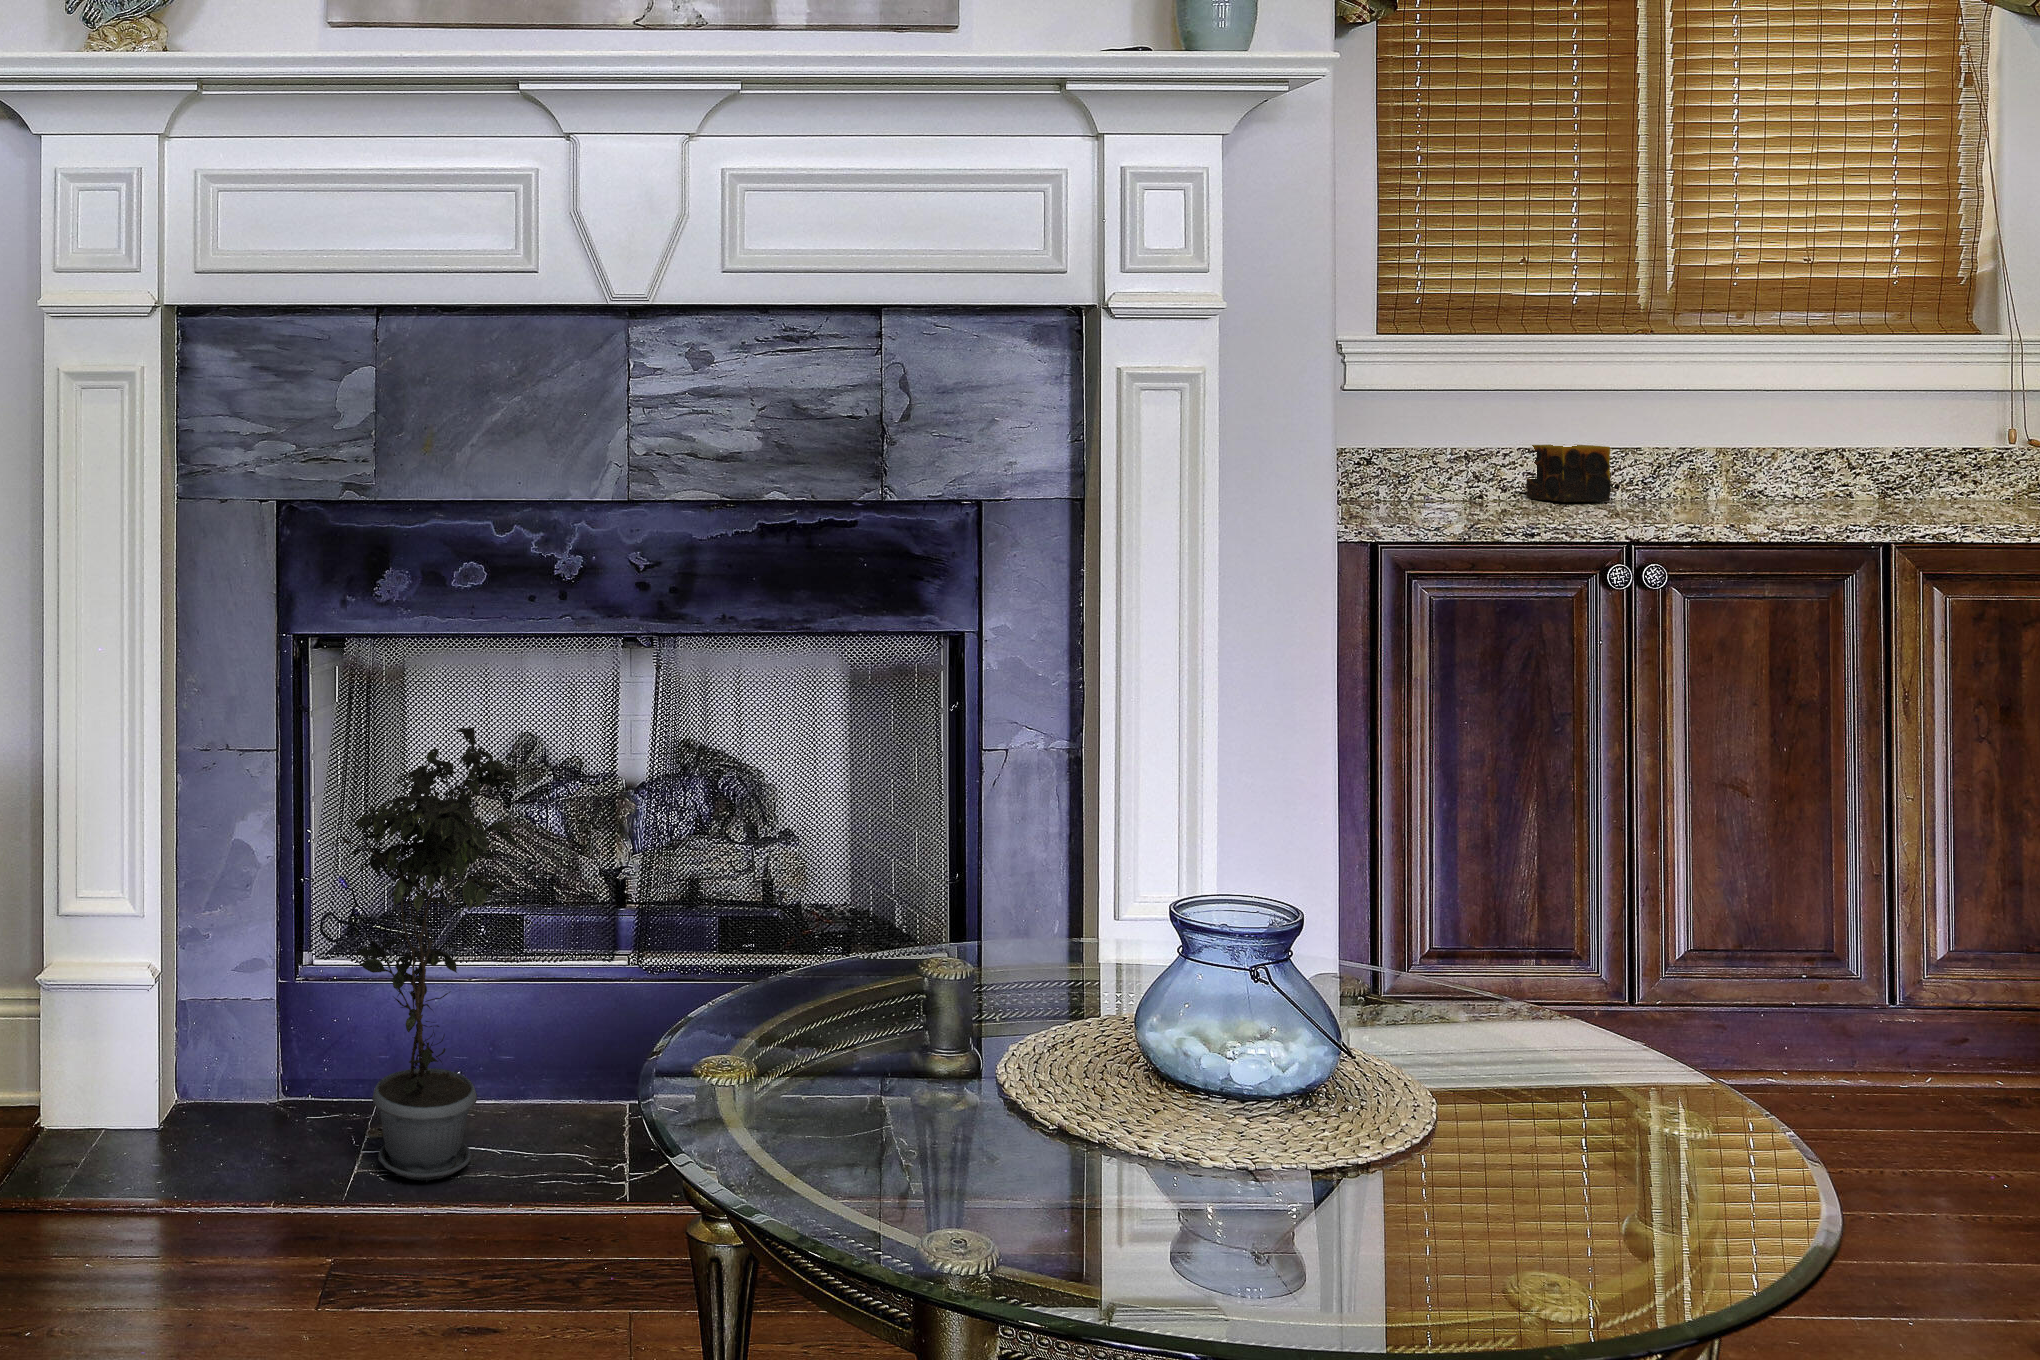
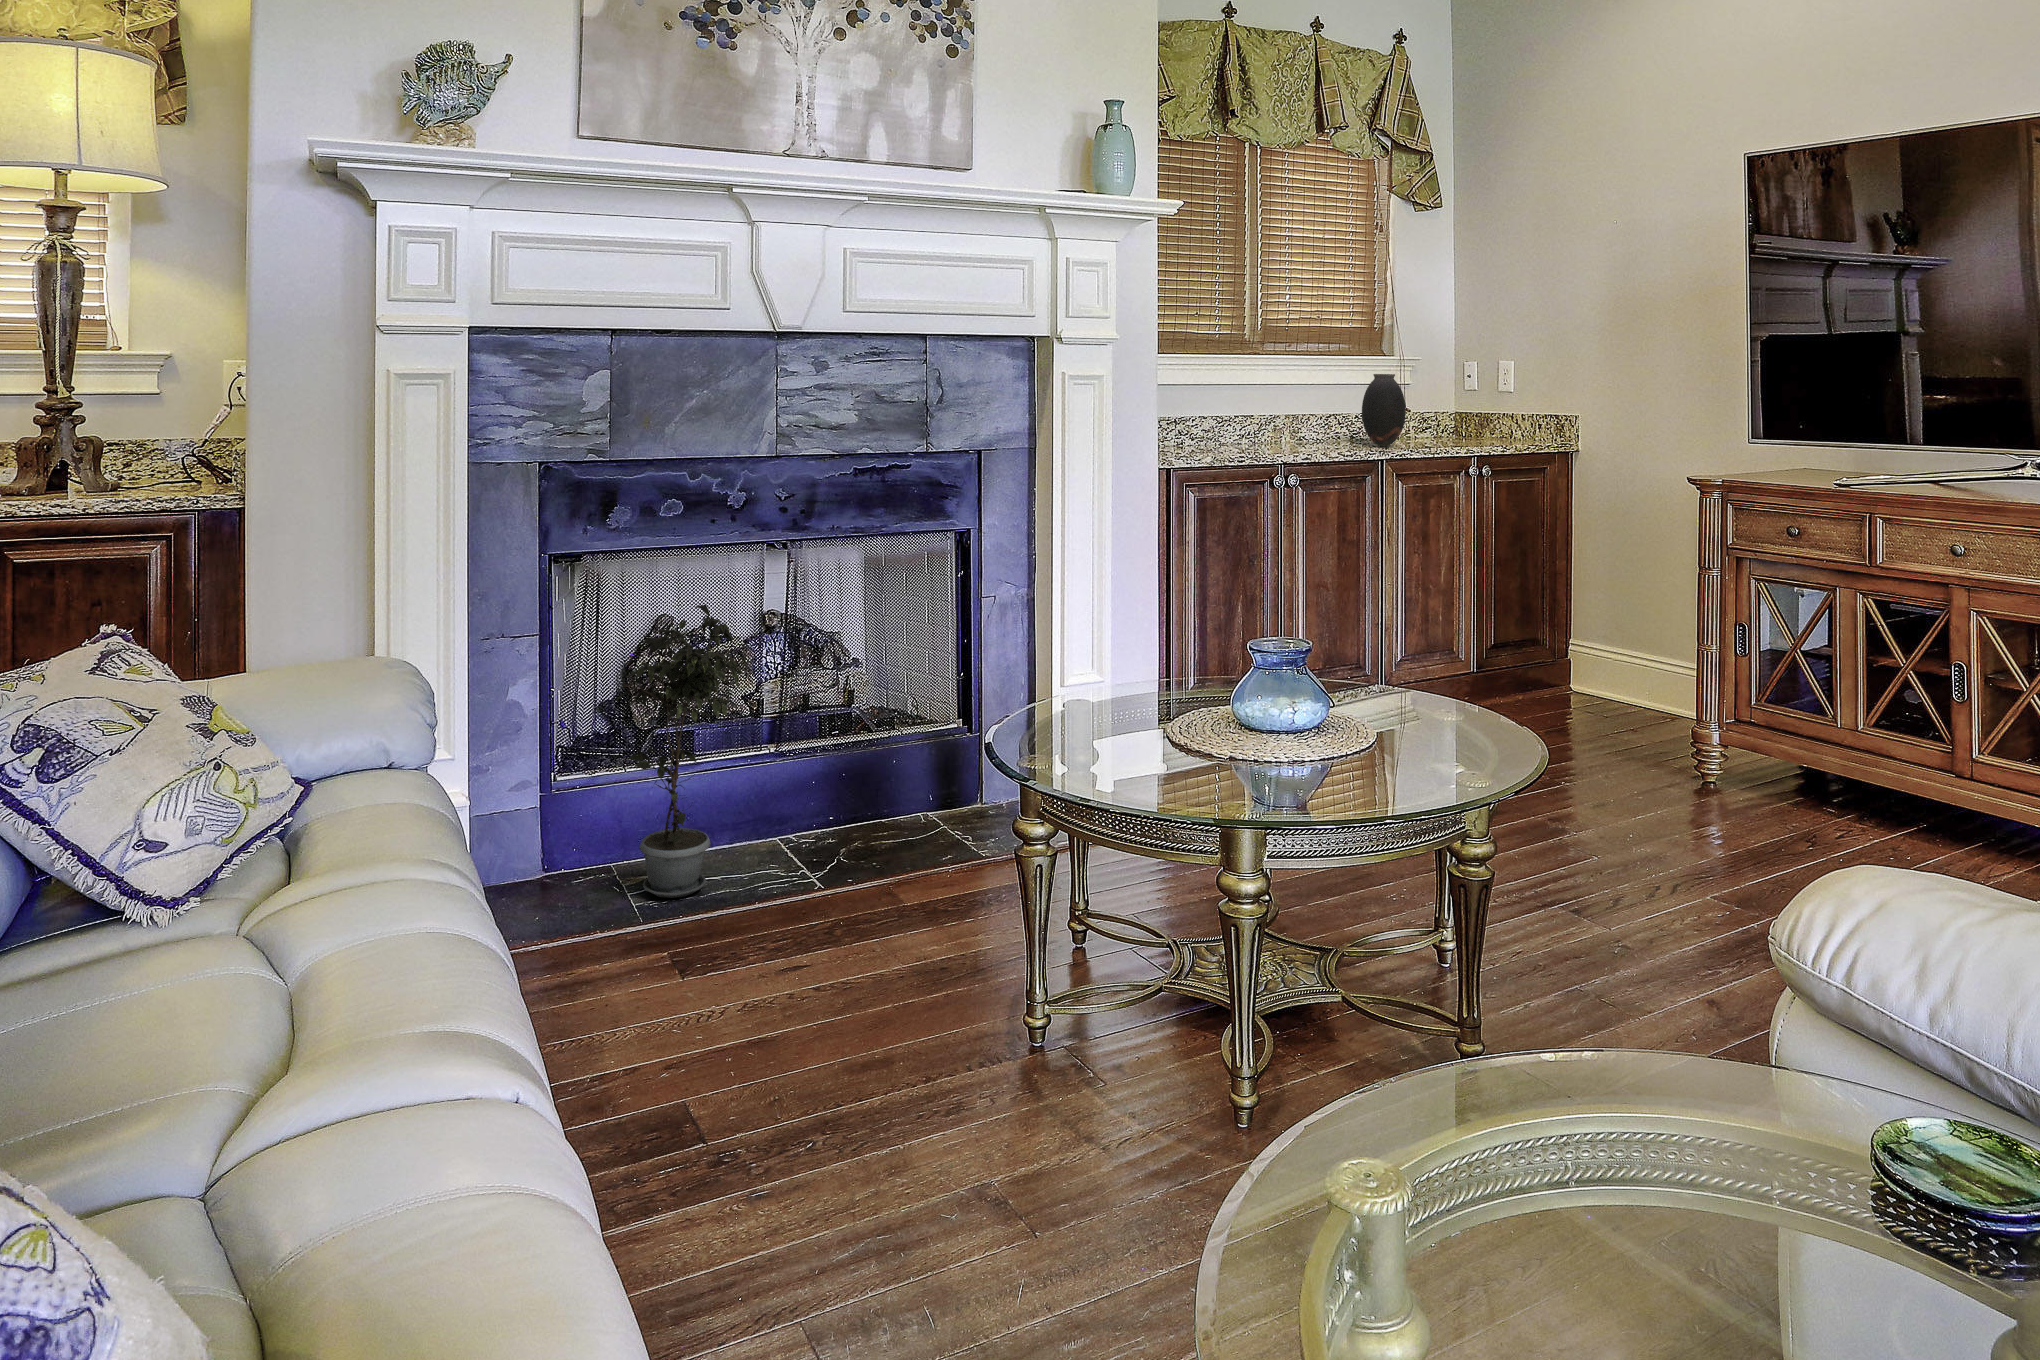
vase: none [1889,368,1998,517] -> present [1362,374,1406,447]
candle: present [1526,444,1611,502] -> none [1203,413,1244,444]

